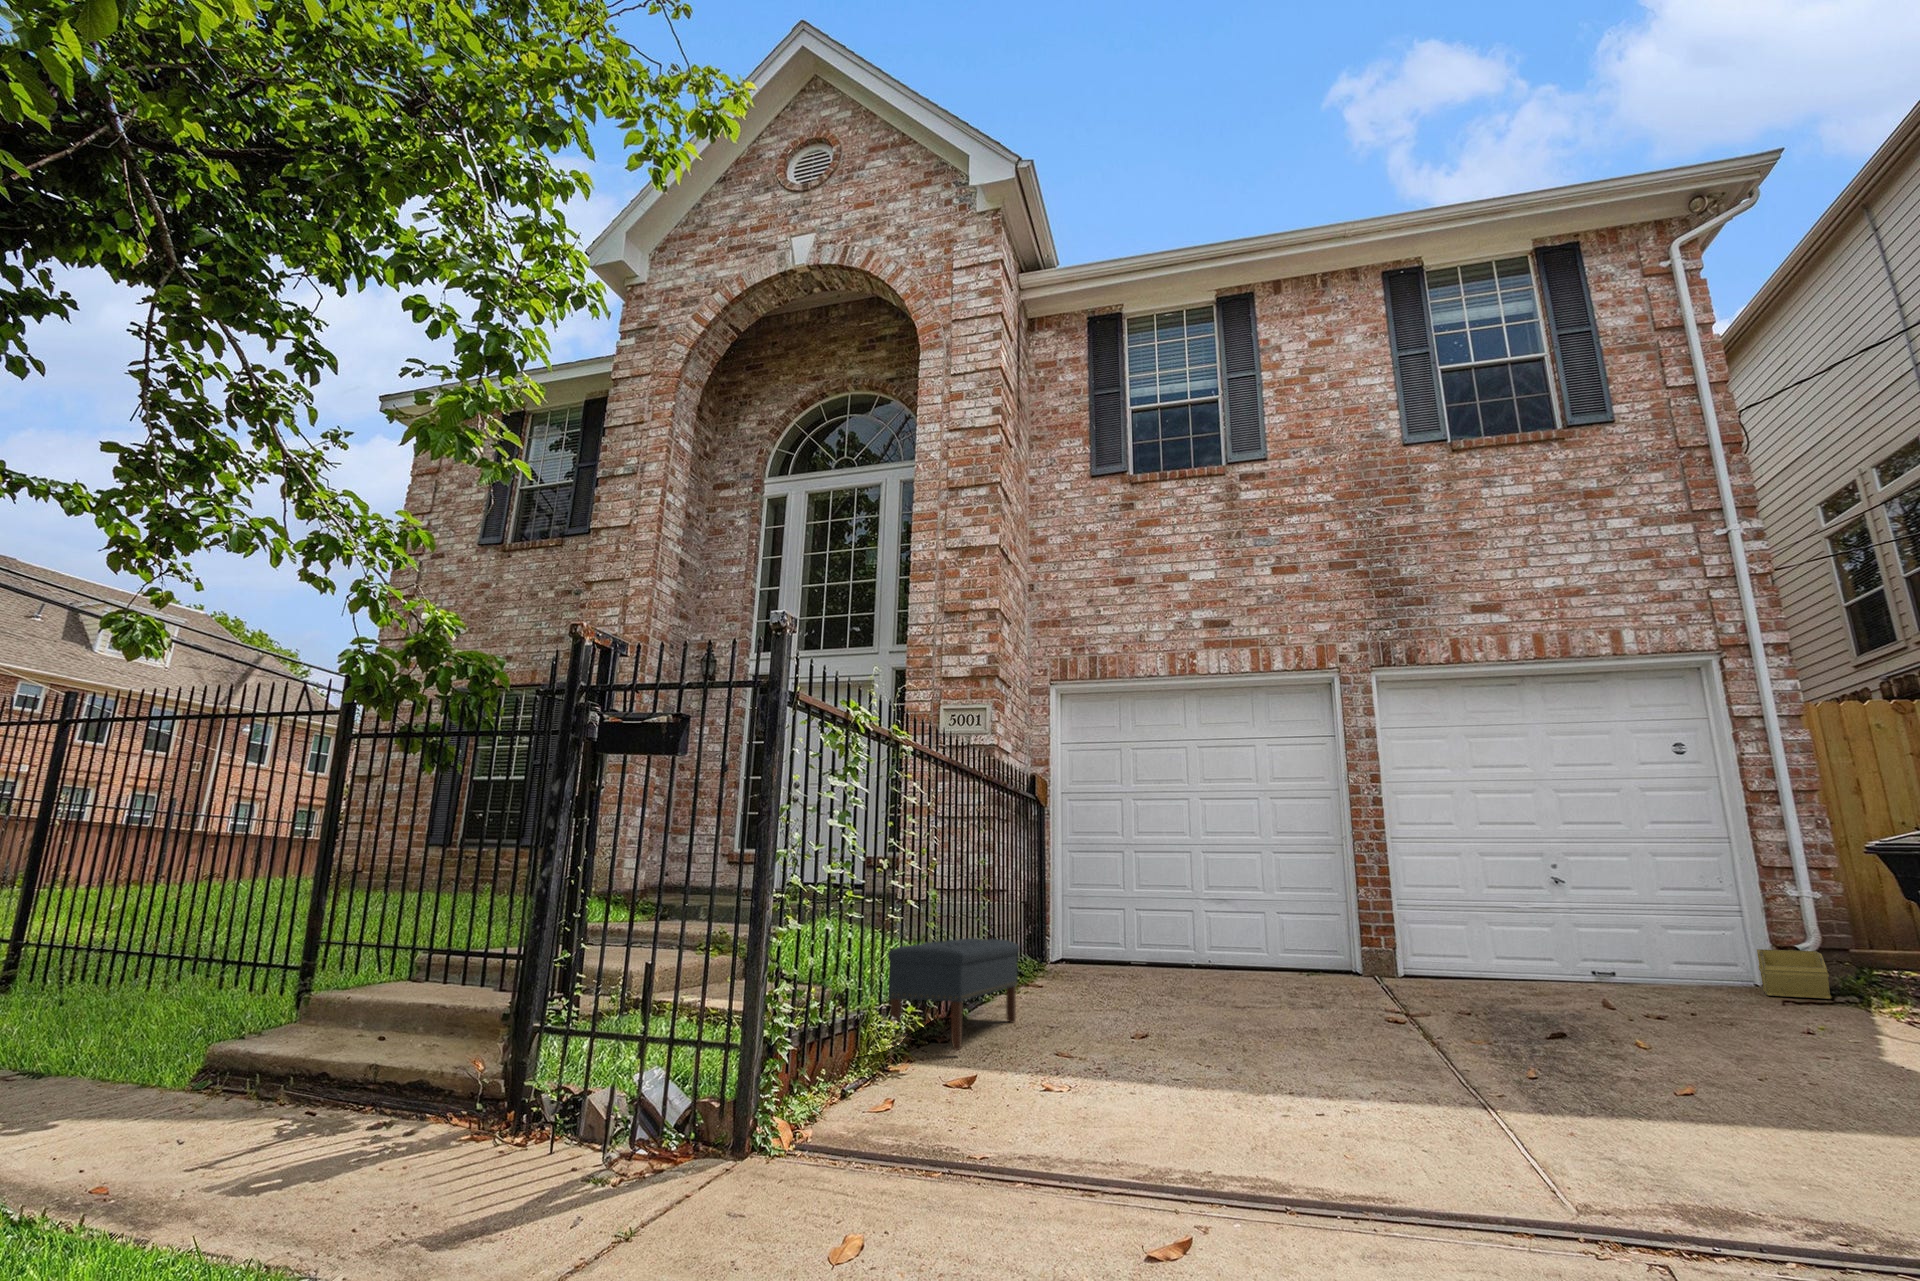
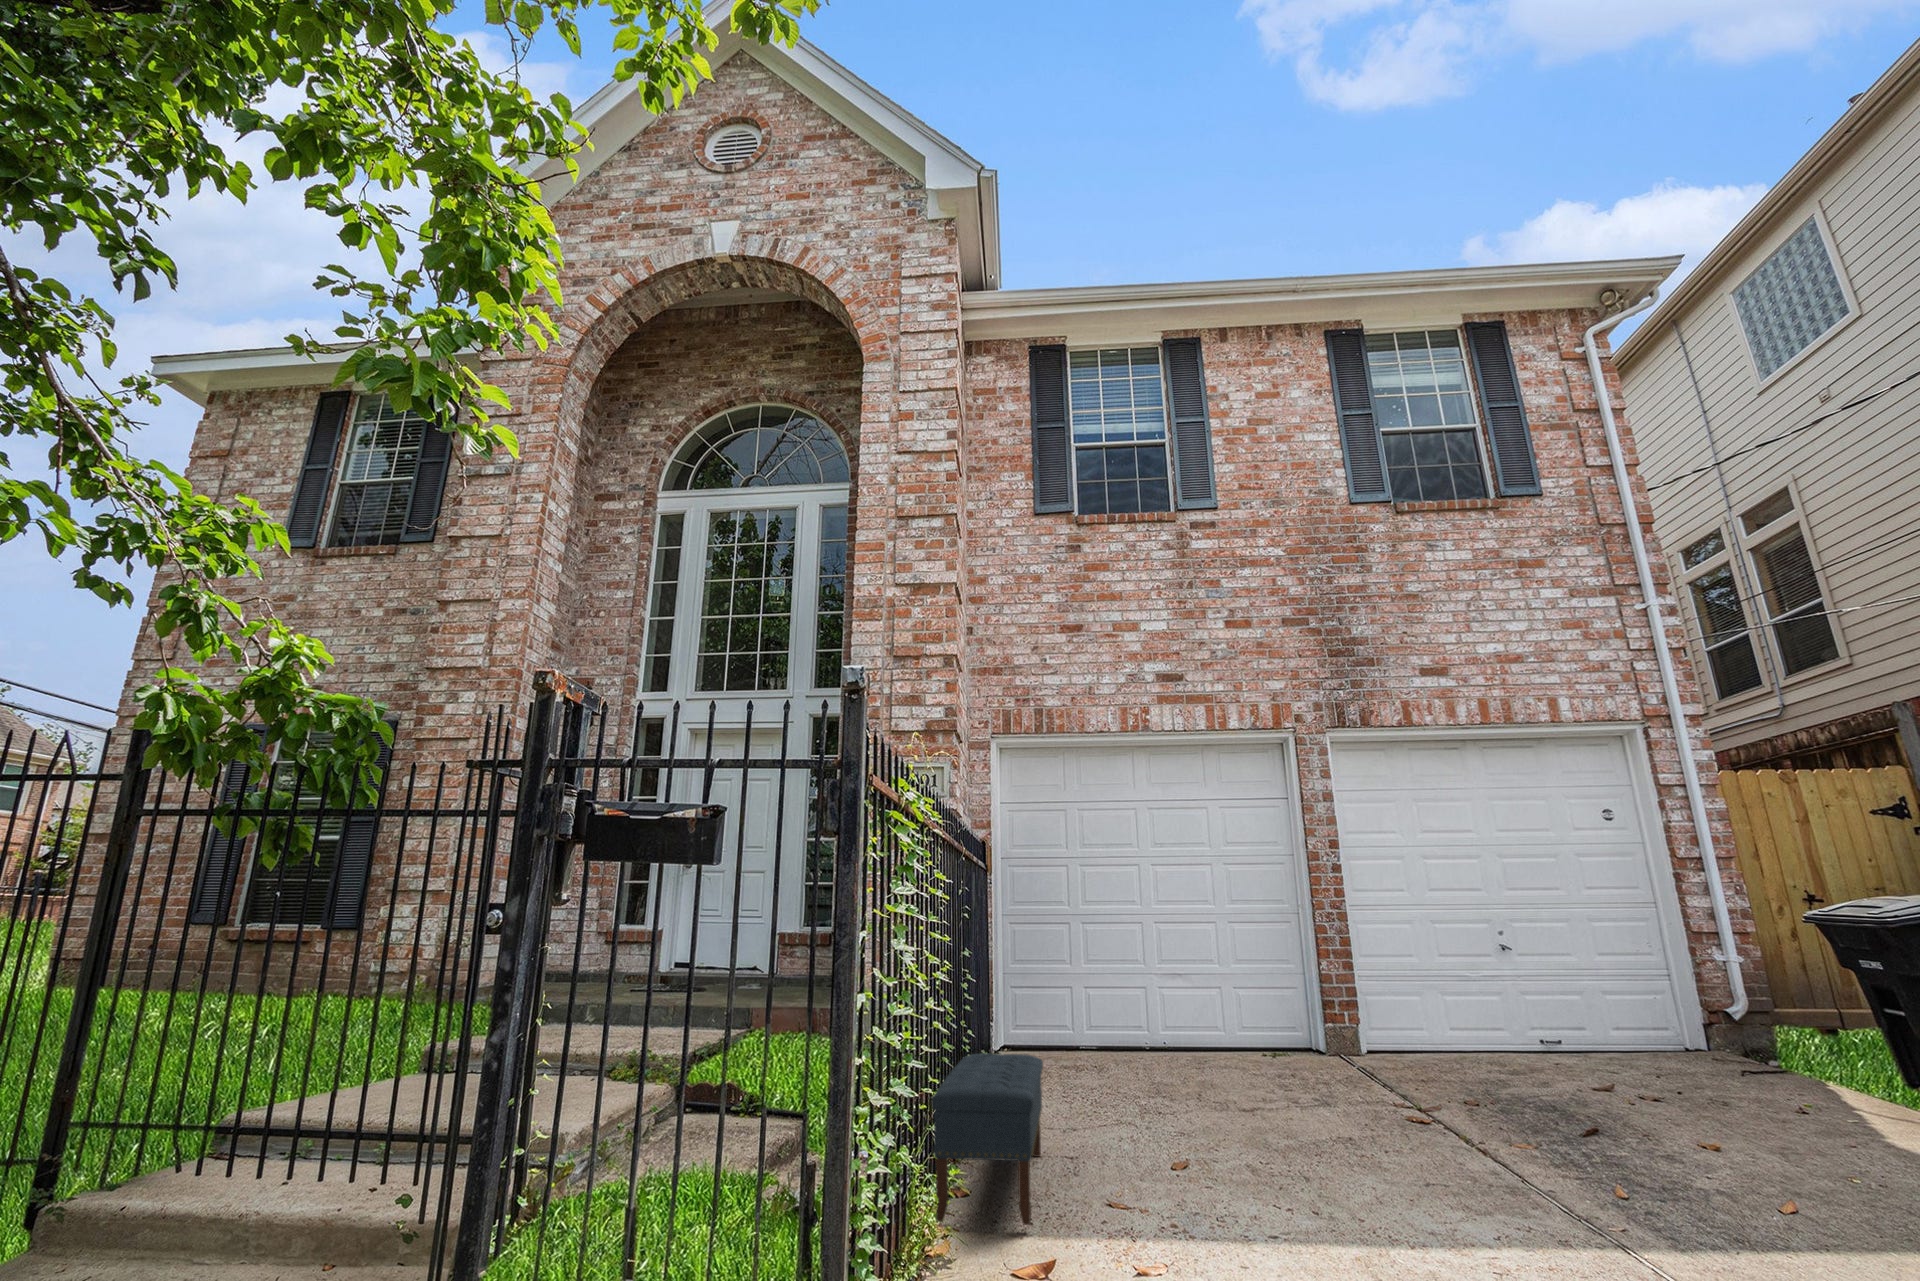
storage bin: present [1757,949,1832,999] -> none [1688,1014,1777,1068]

